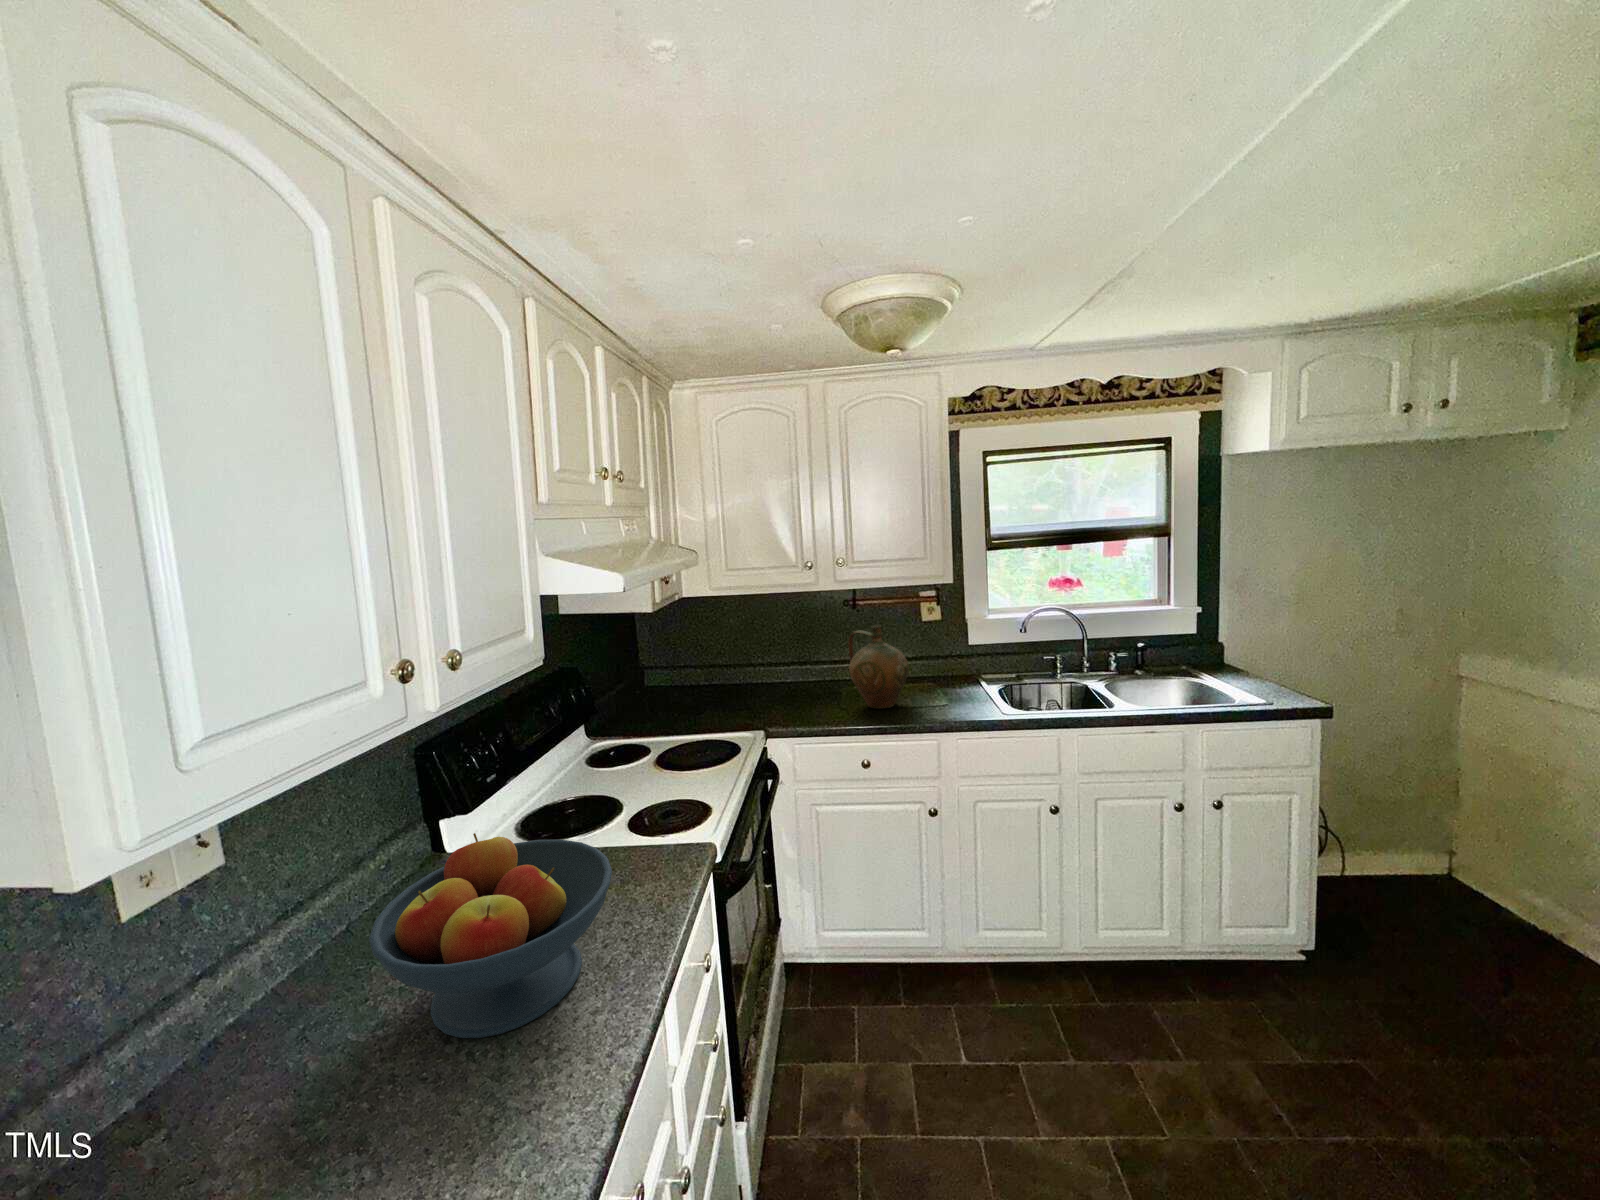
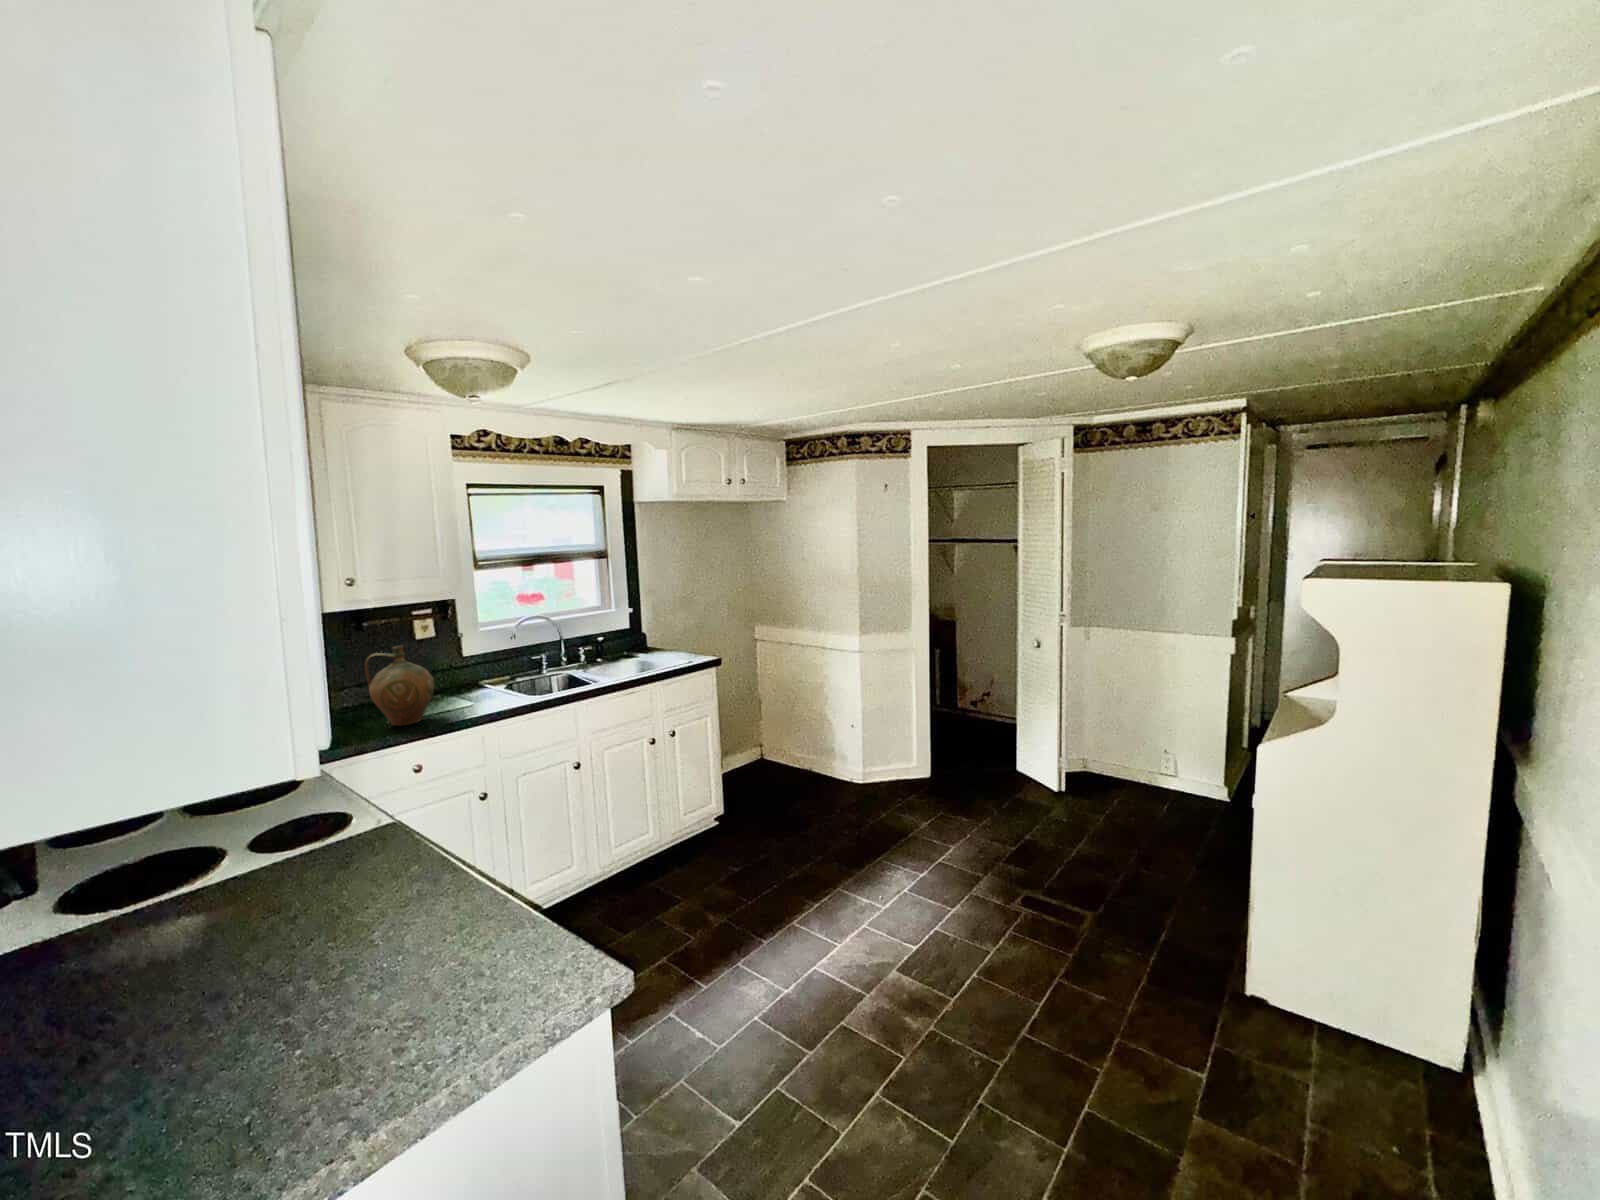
fruit bowl: present [369,833,612,1038] -> none [220,821,431,967]

